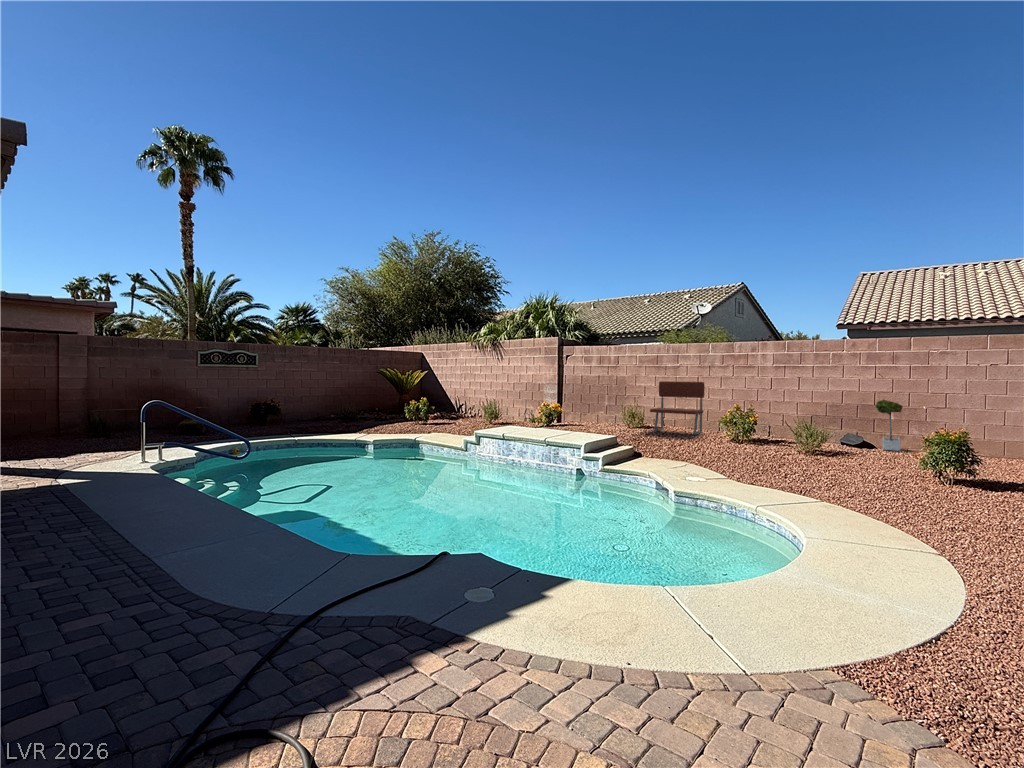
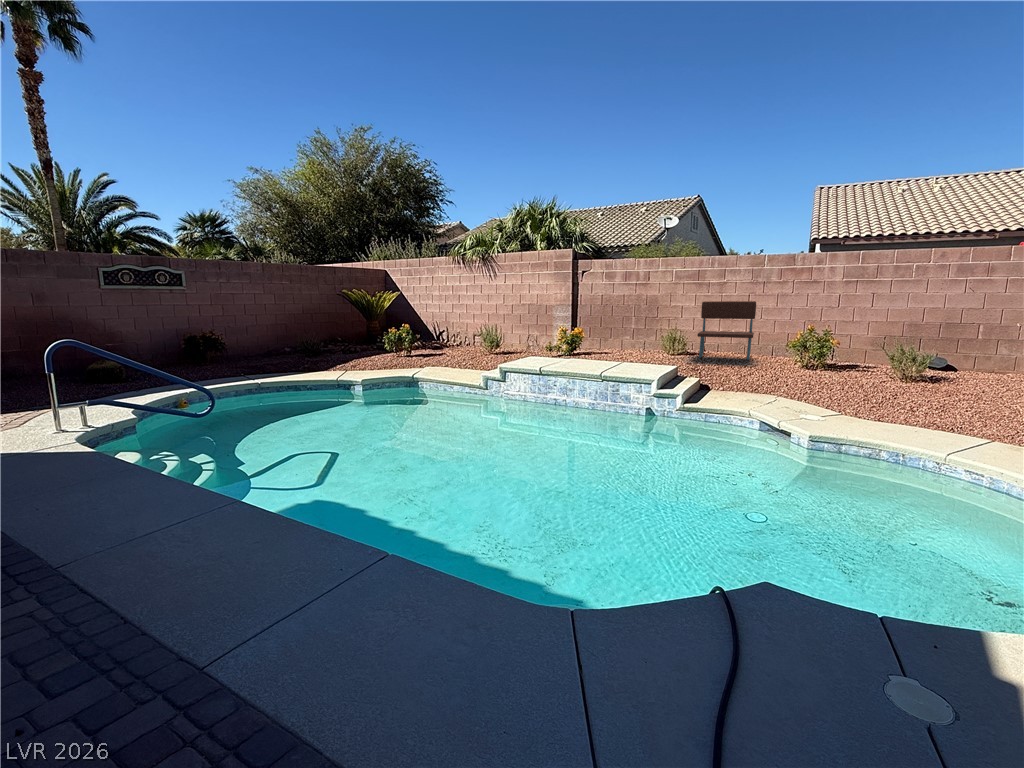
potted tree: present [876,399,903,451] -> none [957,317,990,371]

